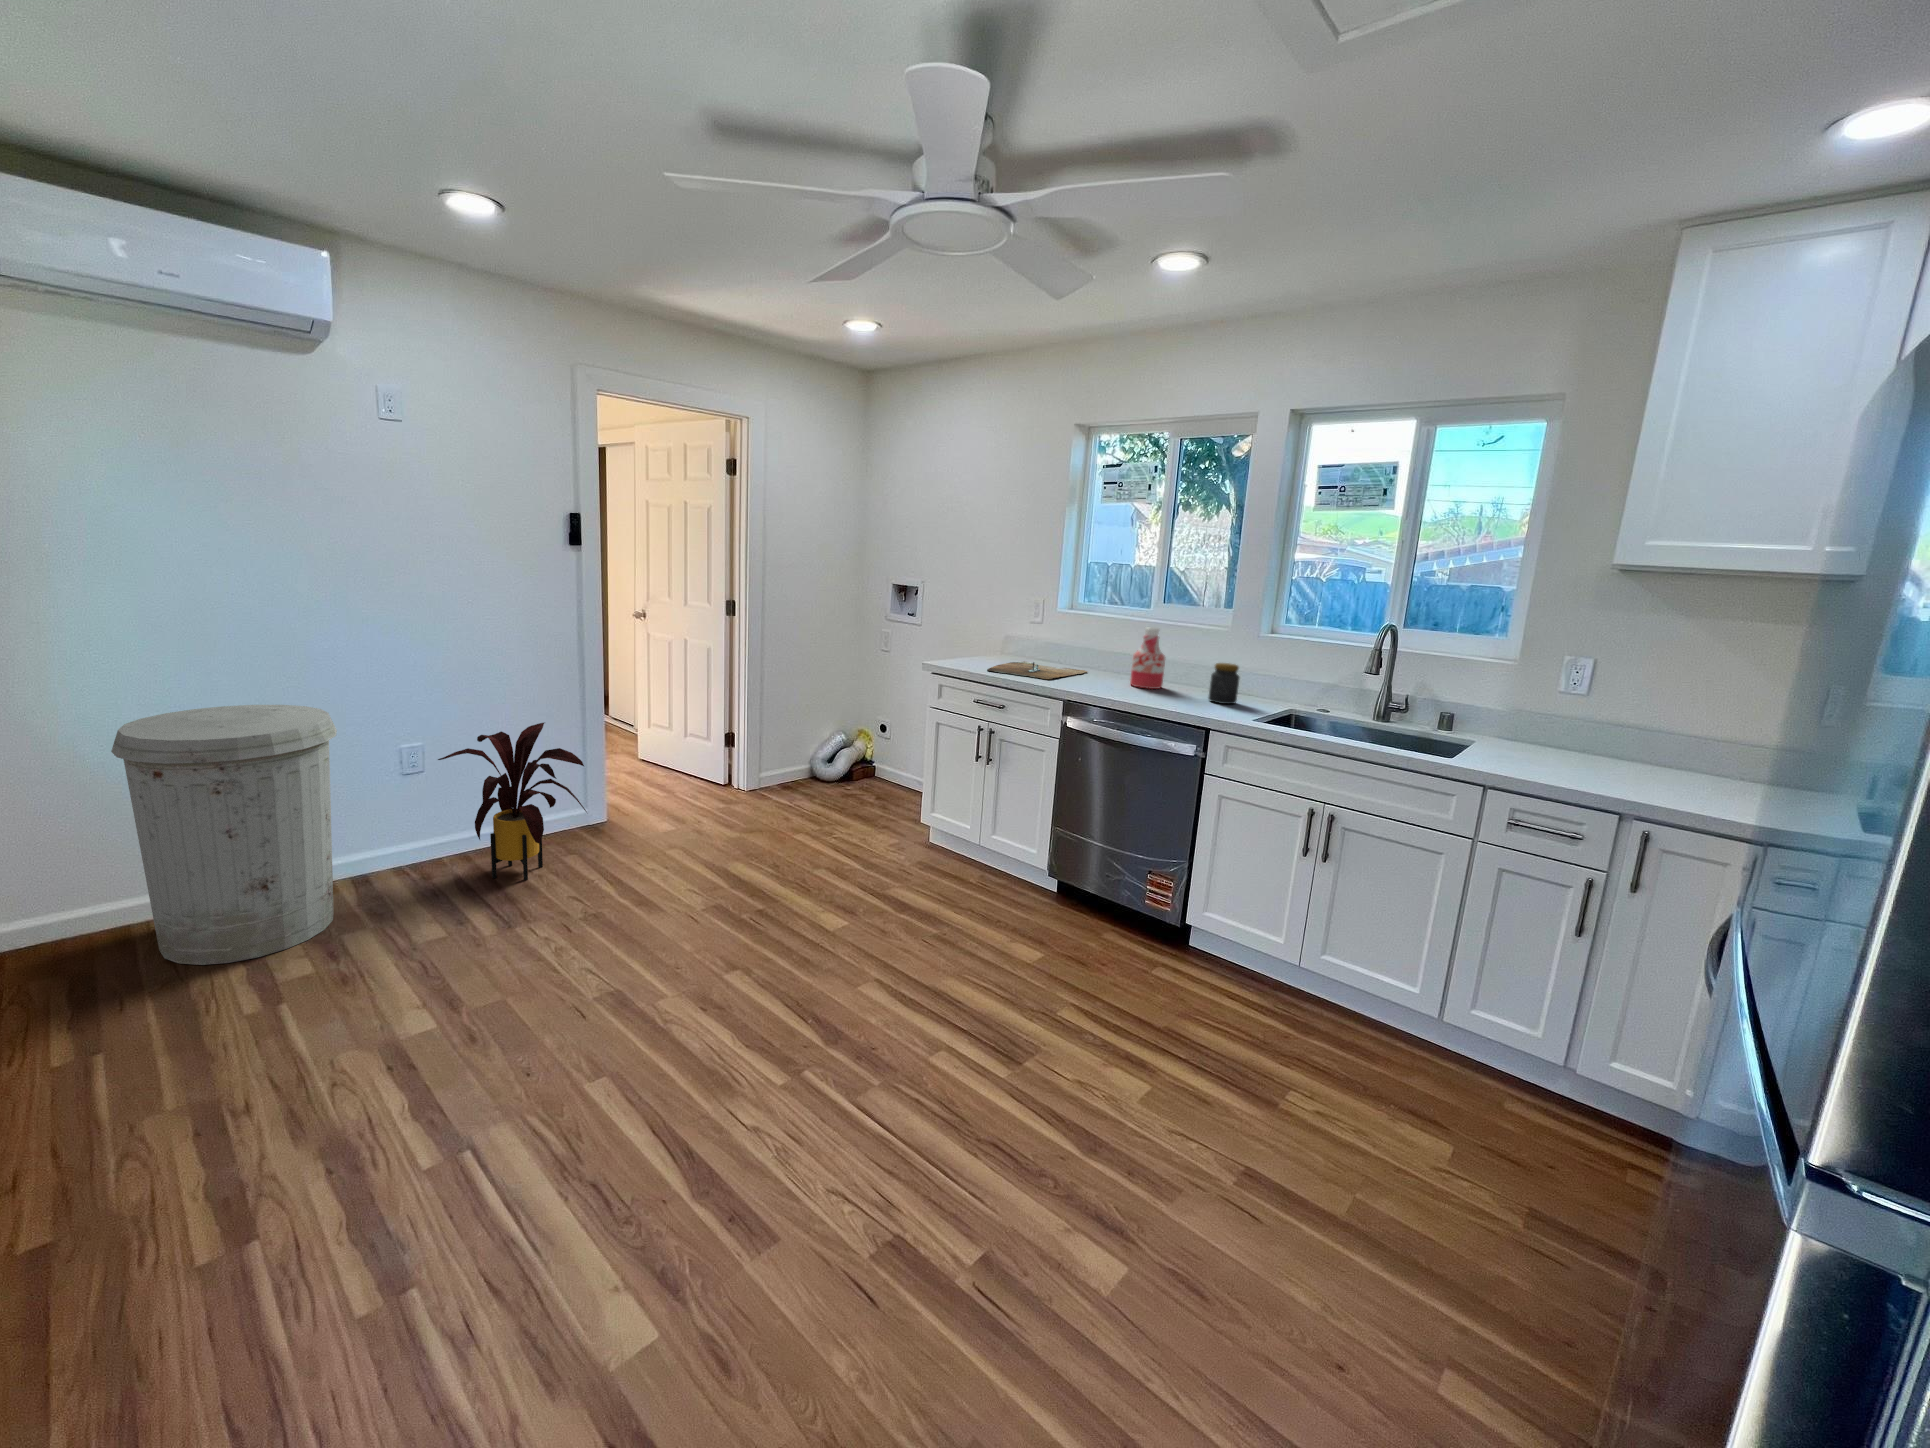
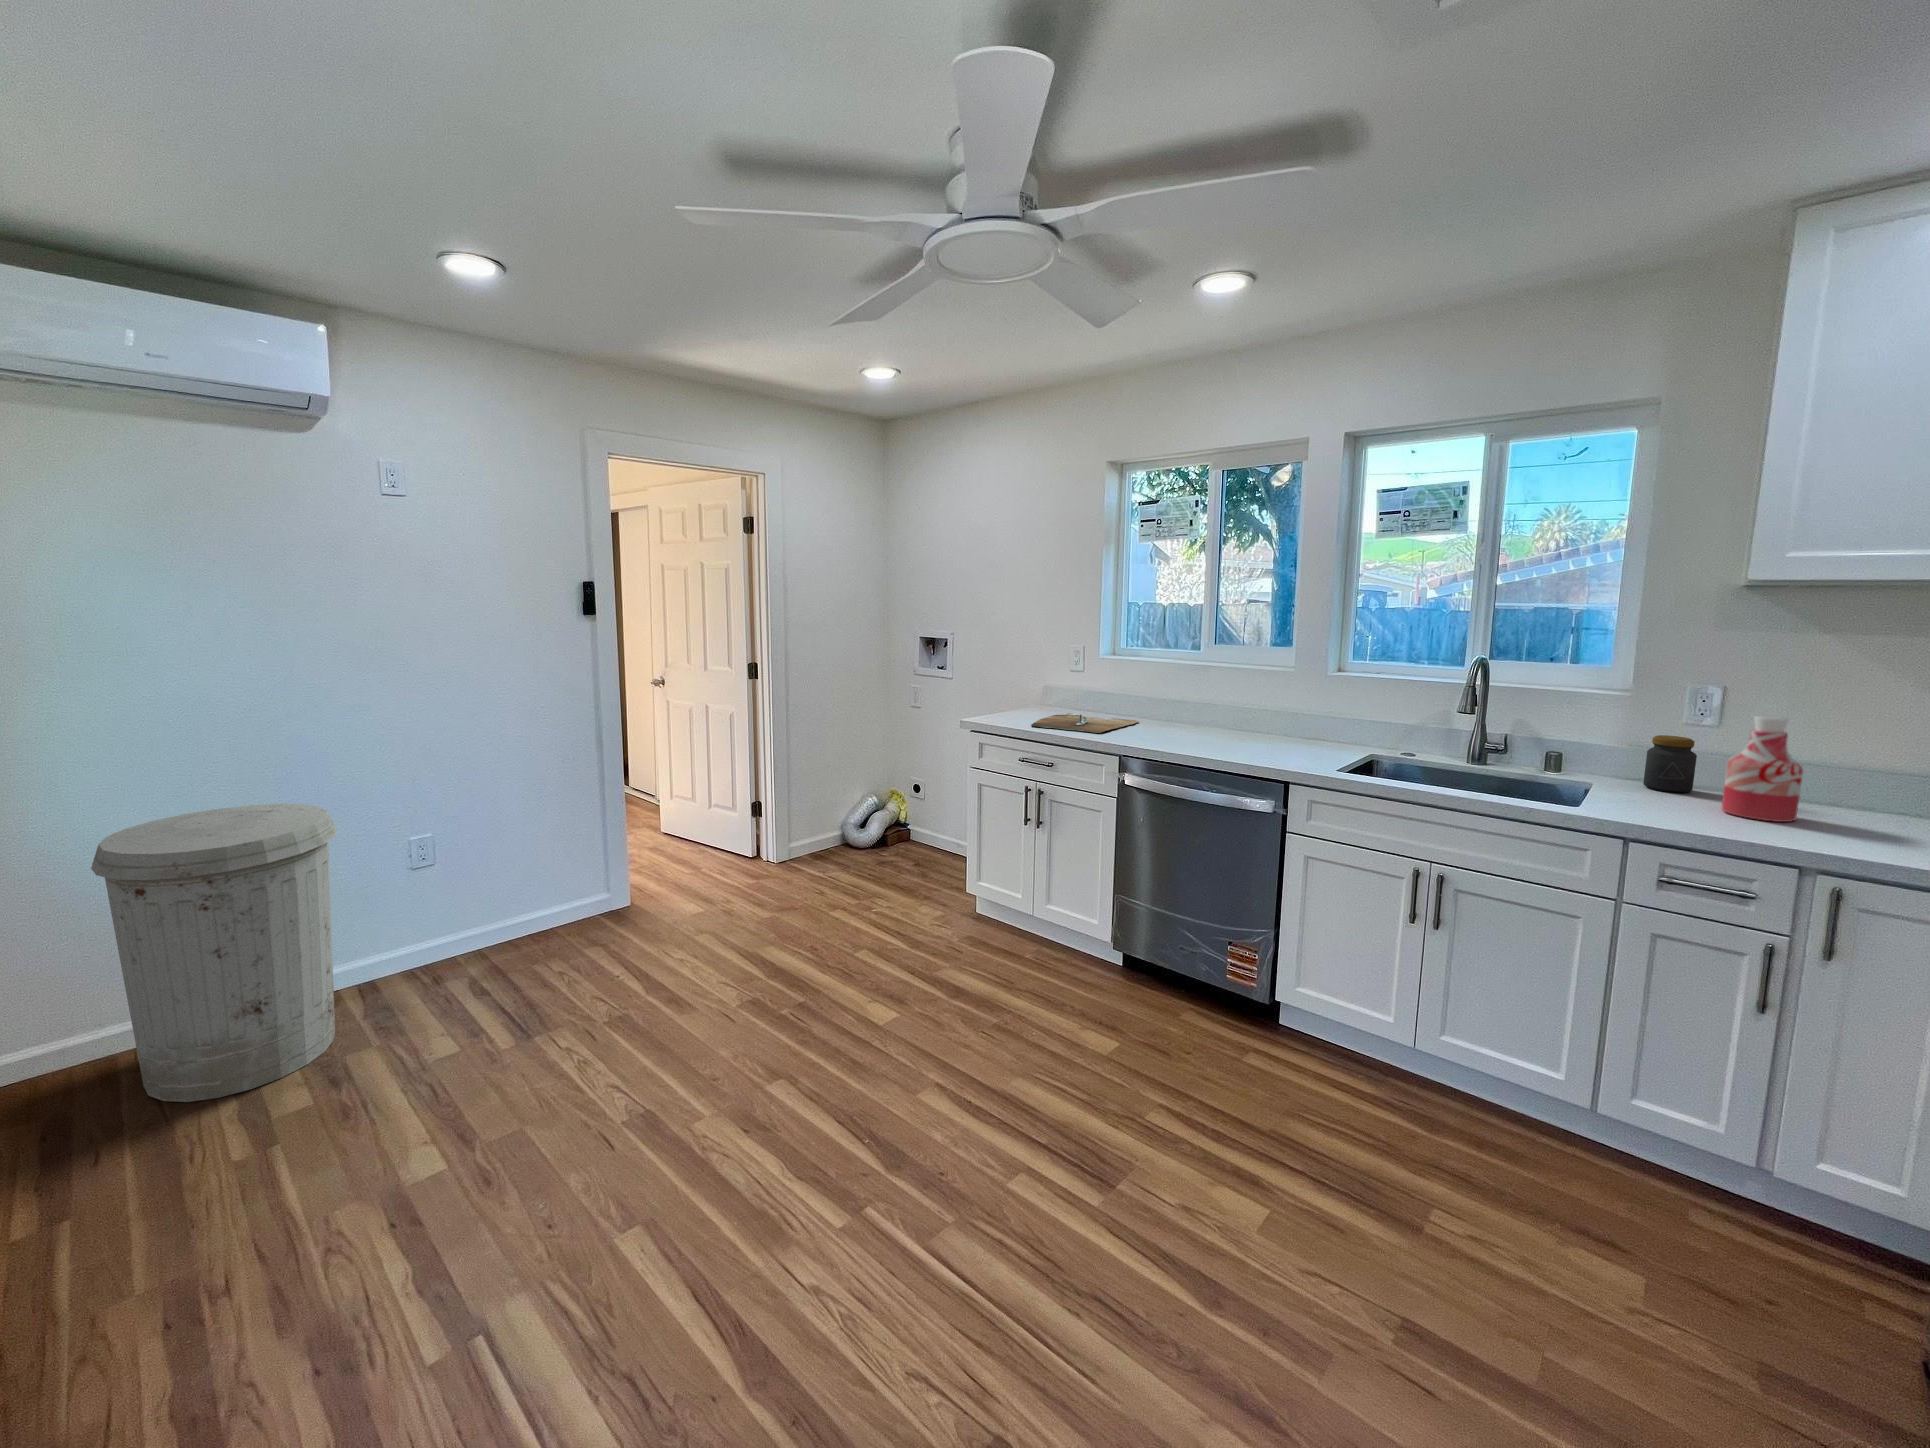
bottle: present [1130,627,1165,689] -> present [1722,716,1803,822]
jar: present [1209,663,1240,704] -> present [1643,735,1697,793]
house plant: present [438,723,587,880] -> none [445,806,609,981]

